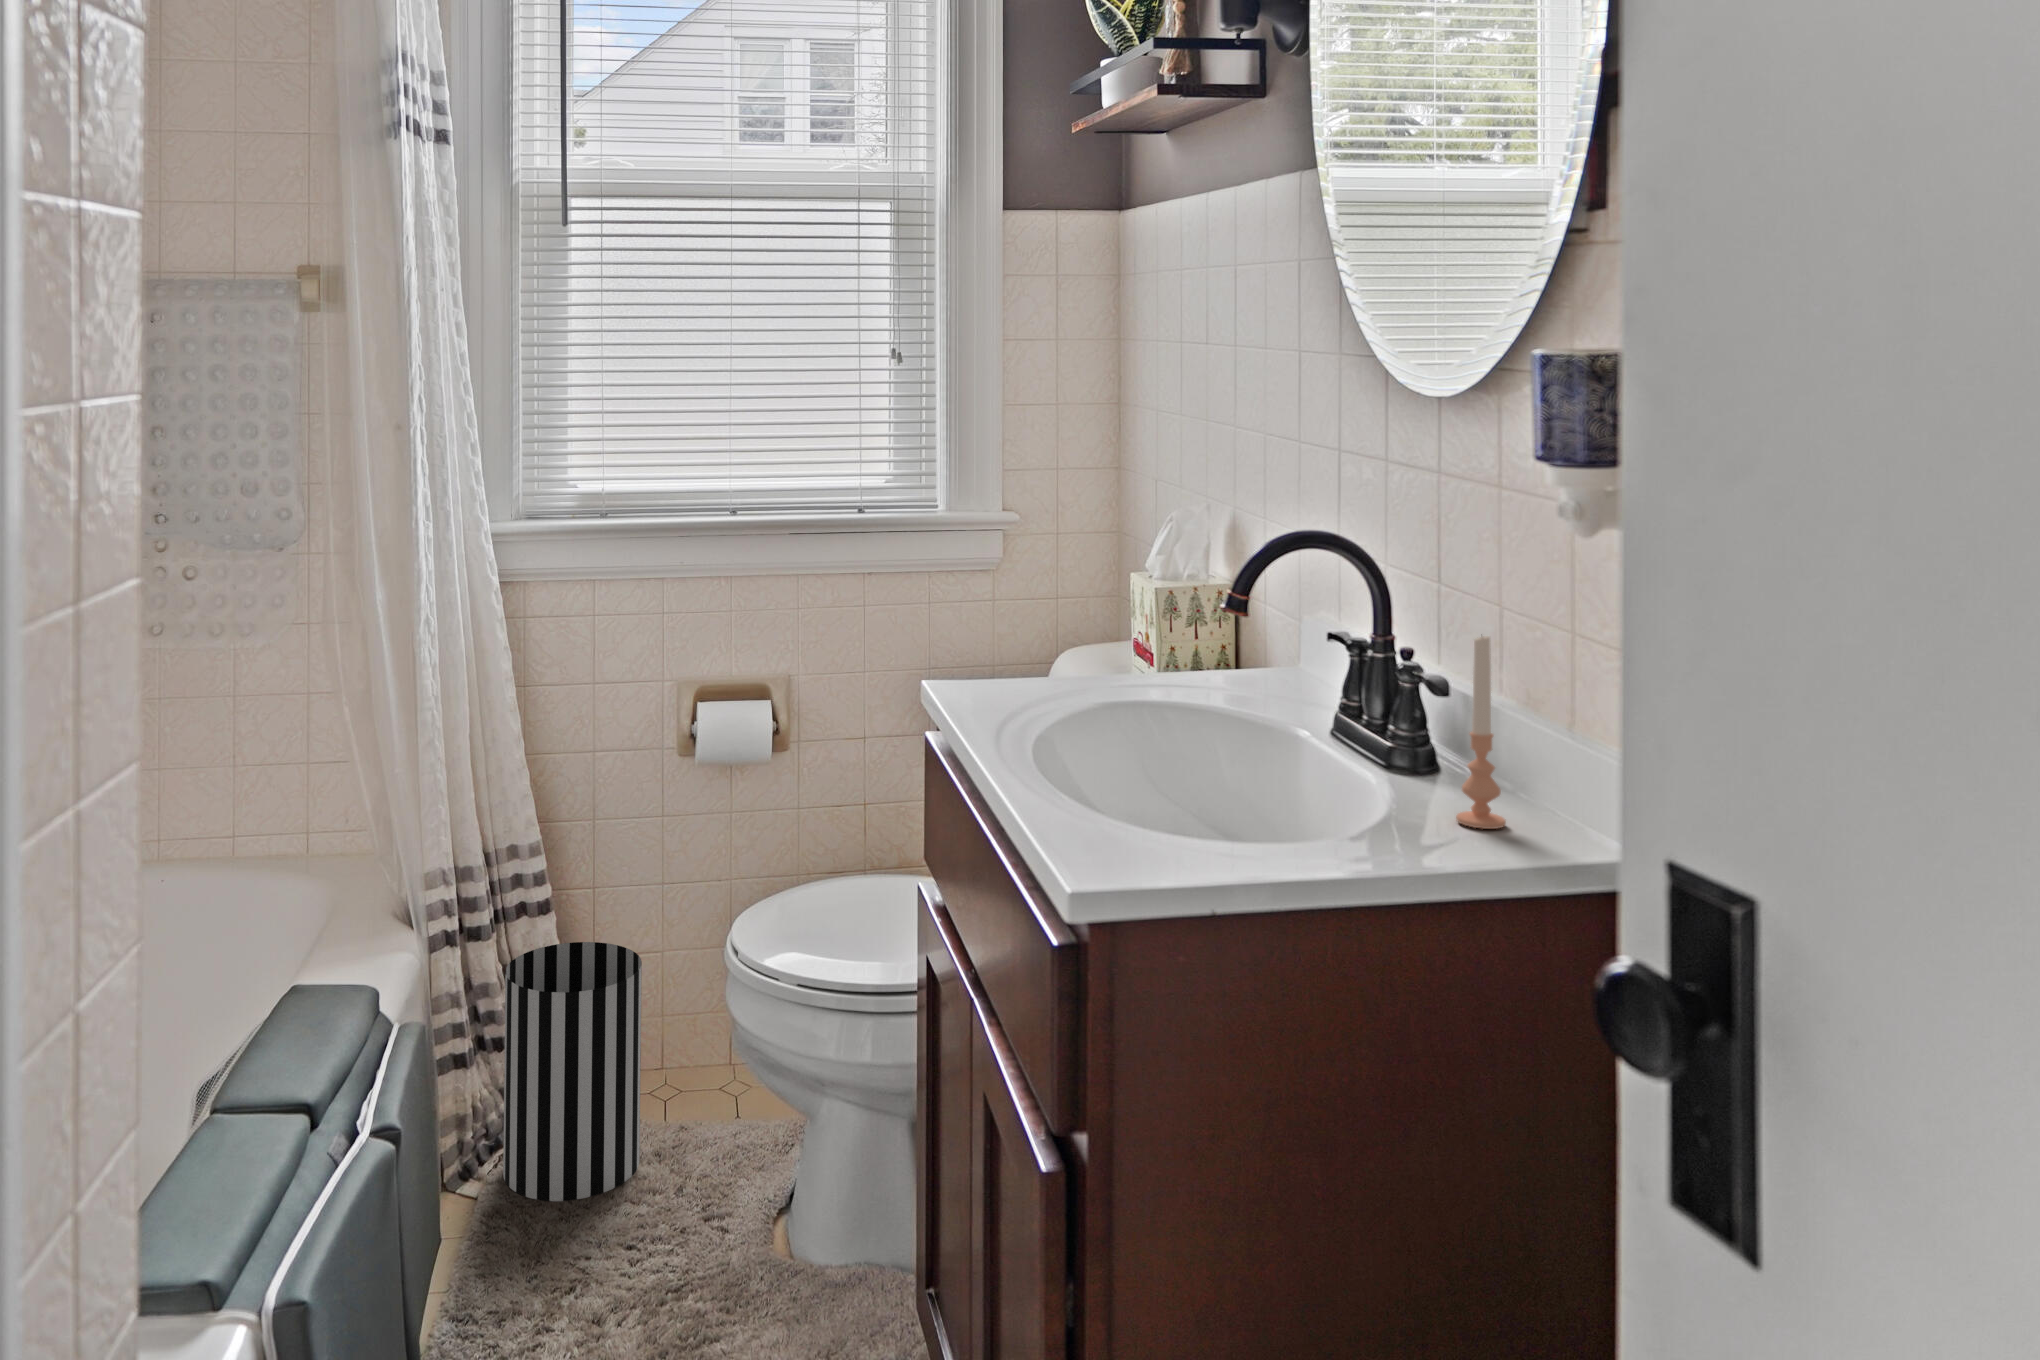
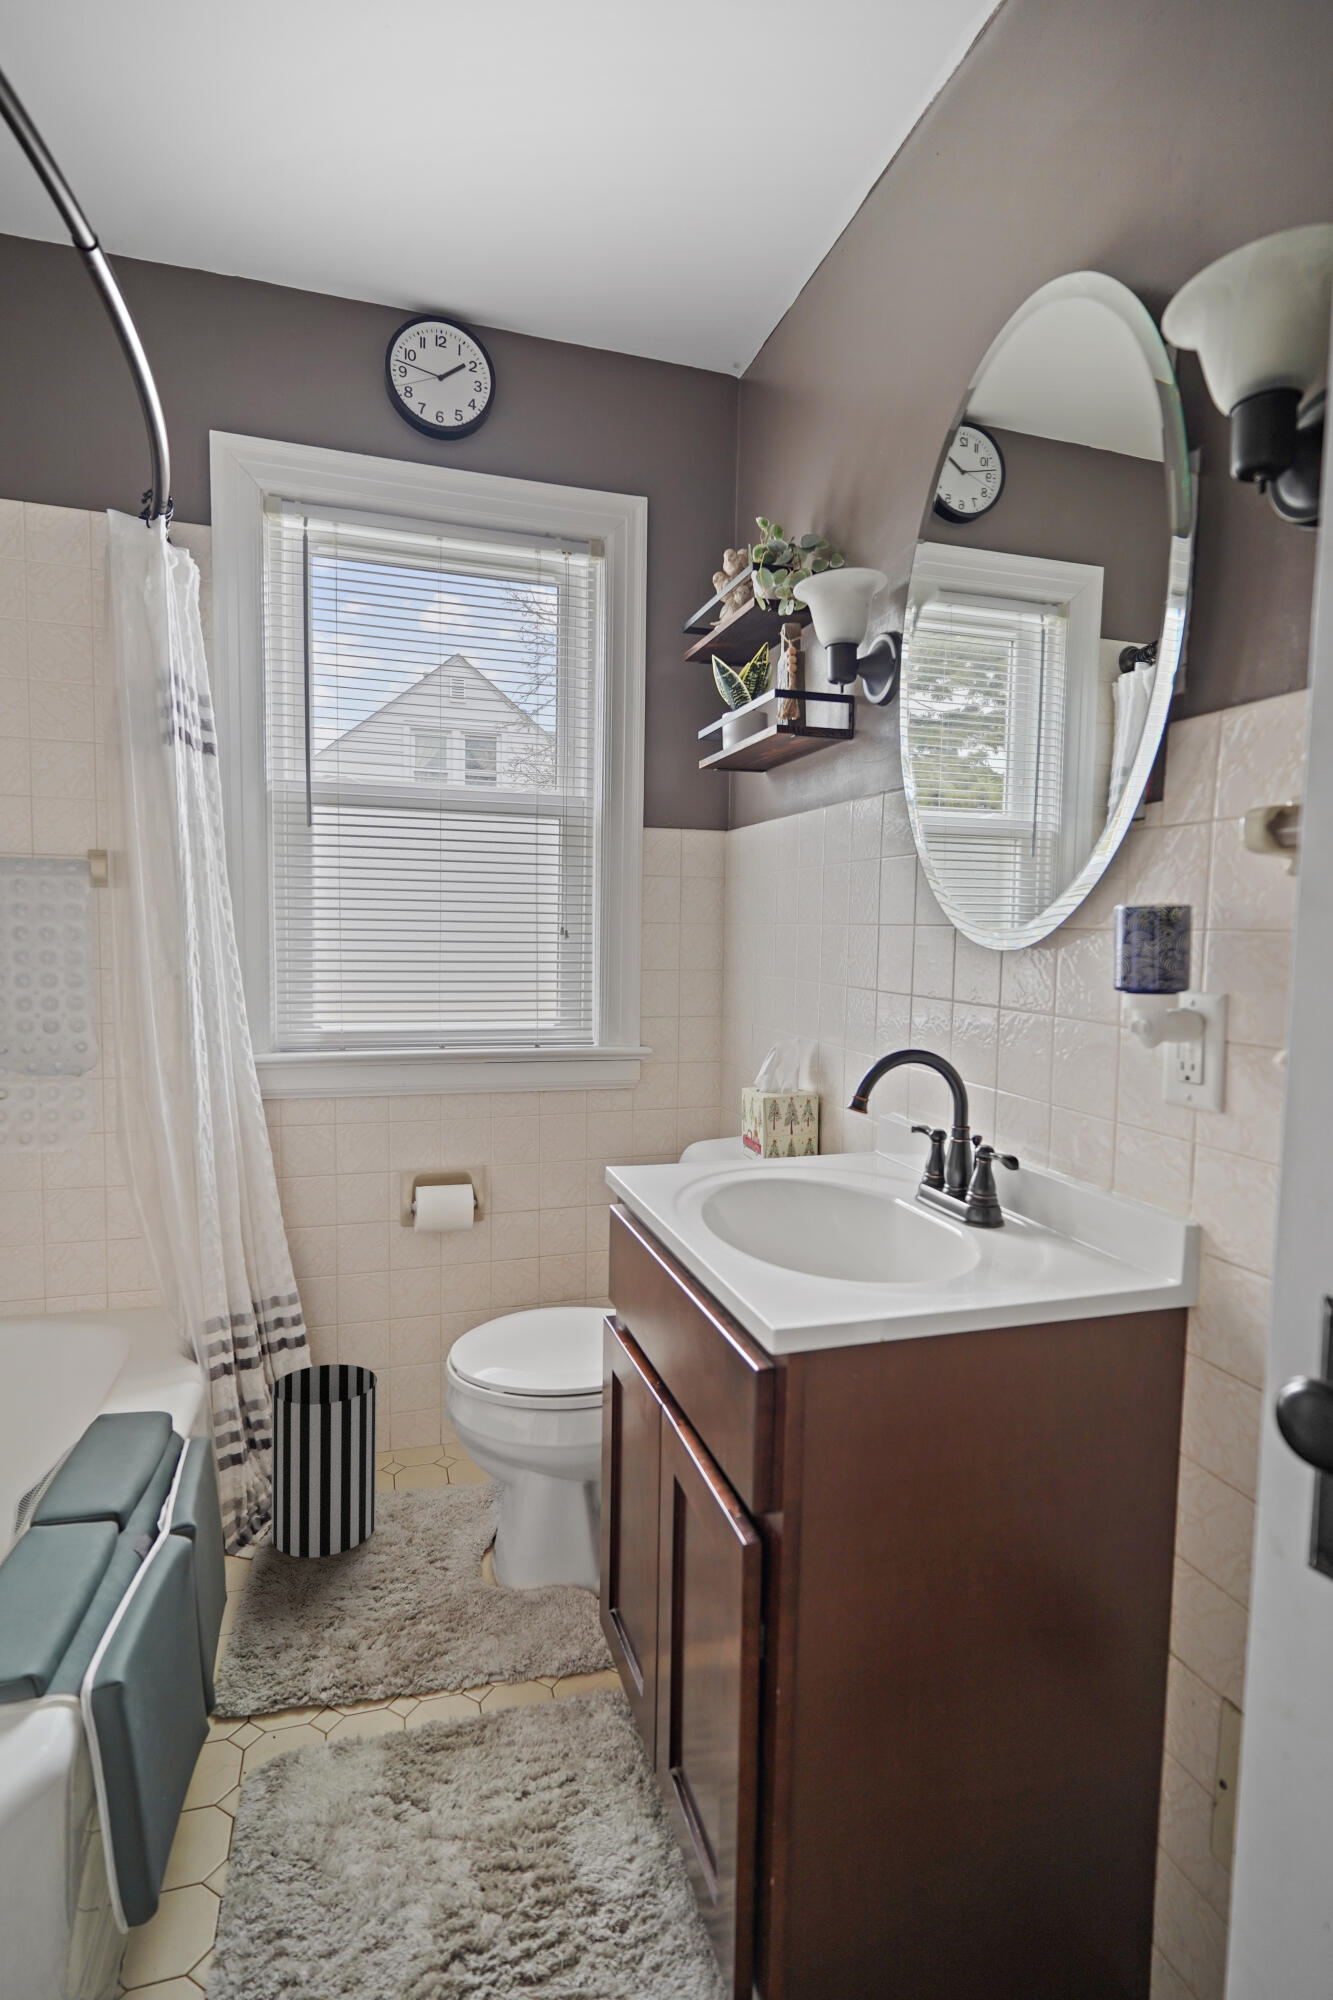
candle: present [1456,636,1506,829] -> none [1025,1132,1061,1273]

